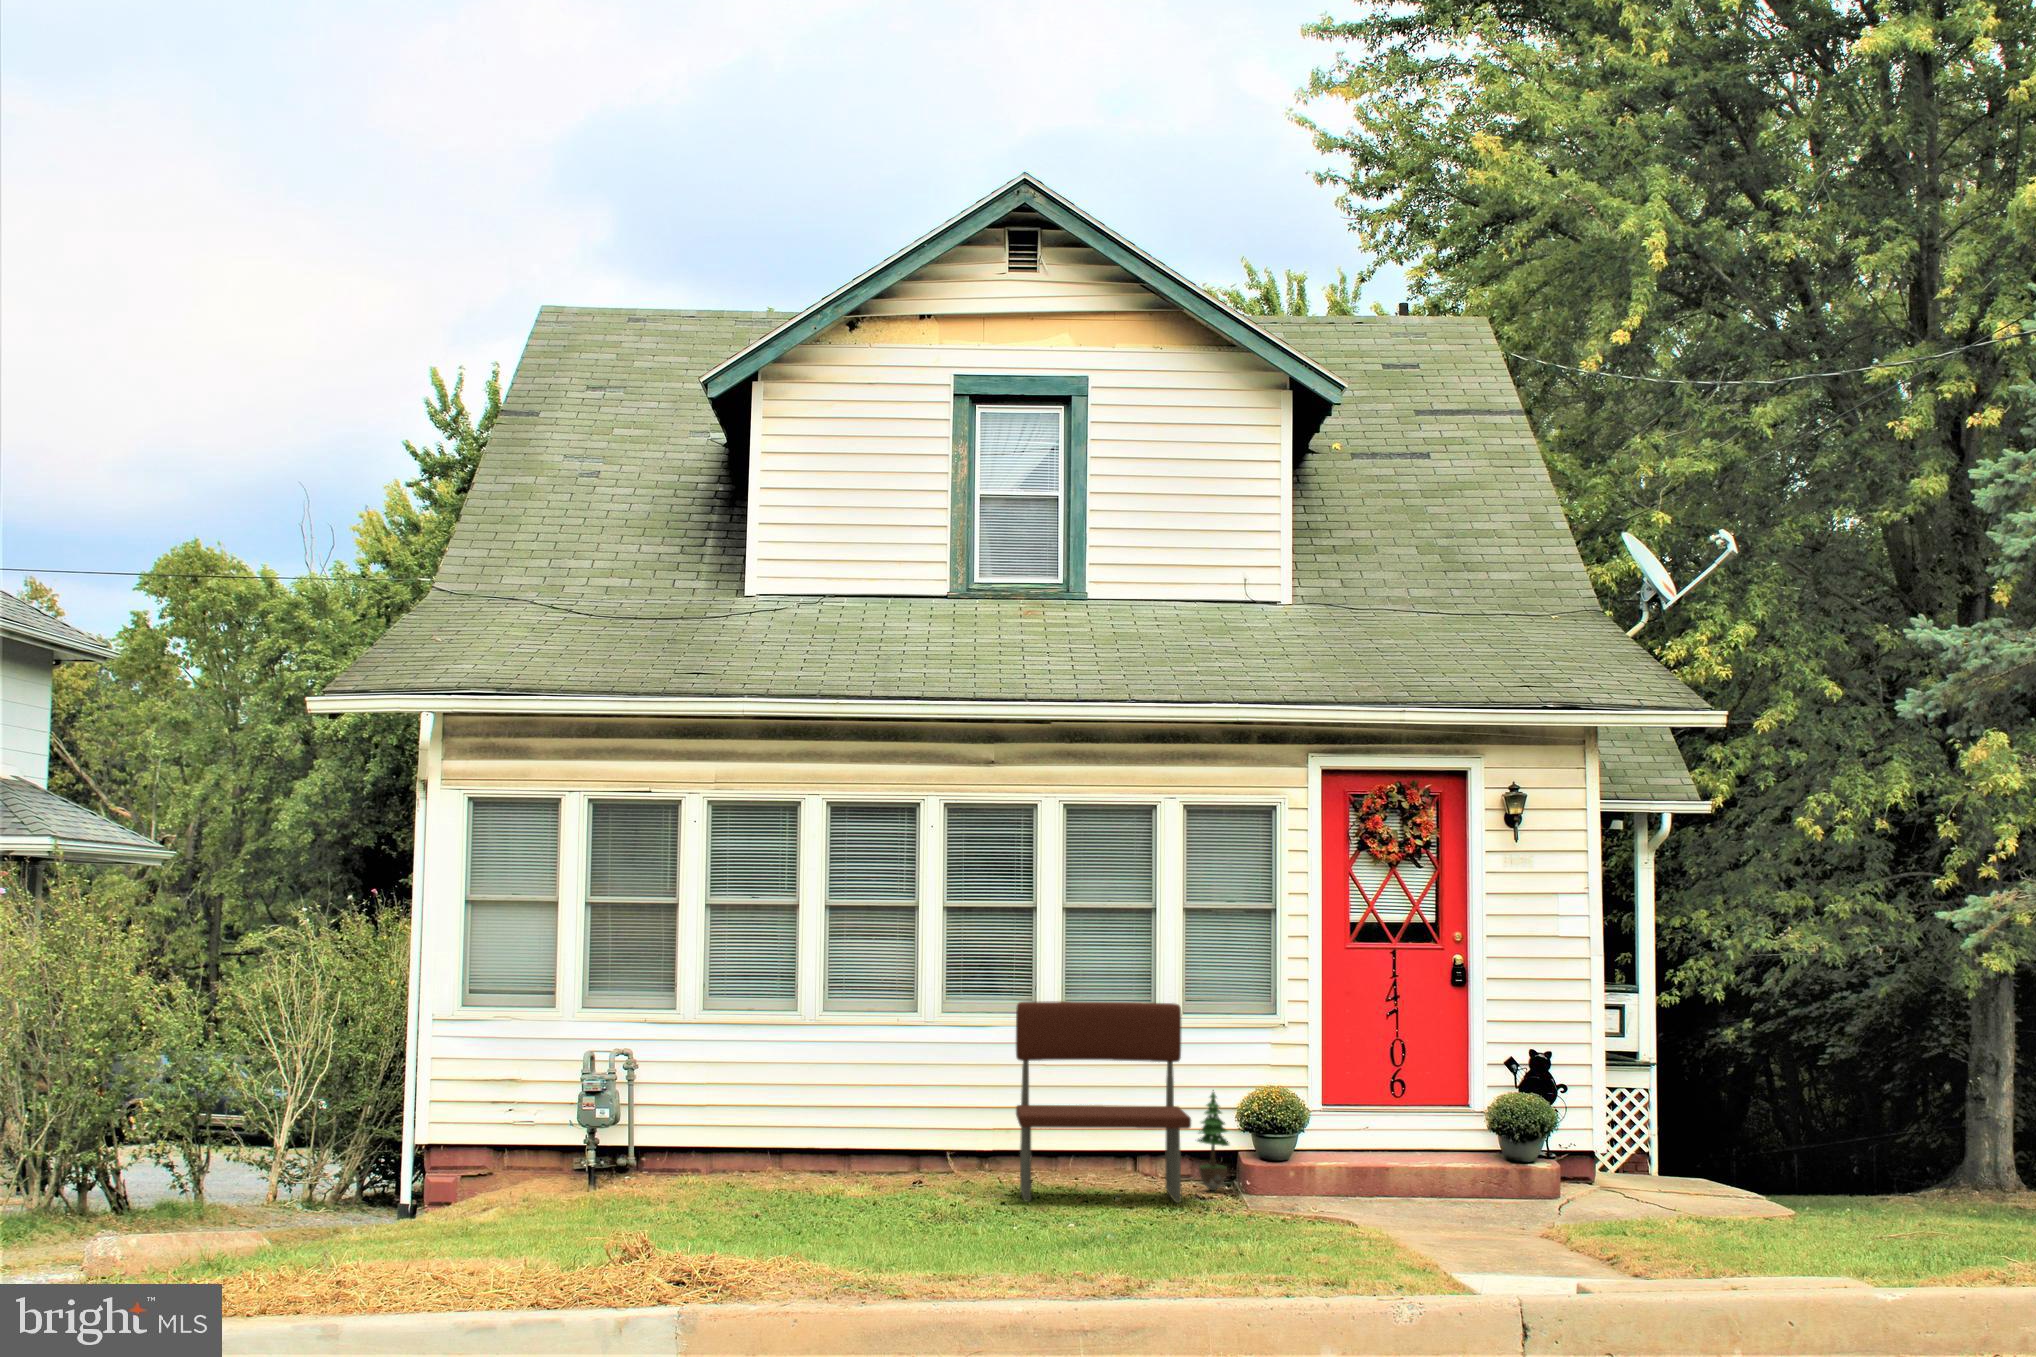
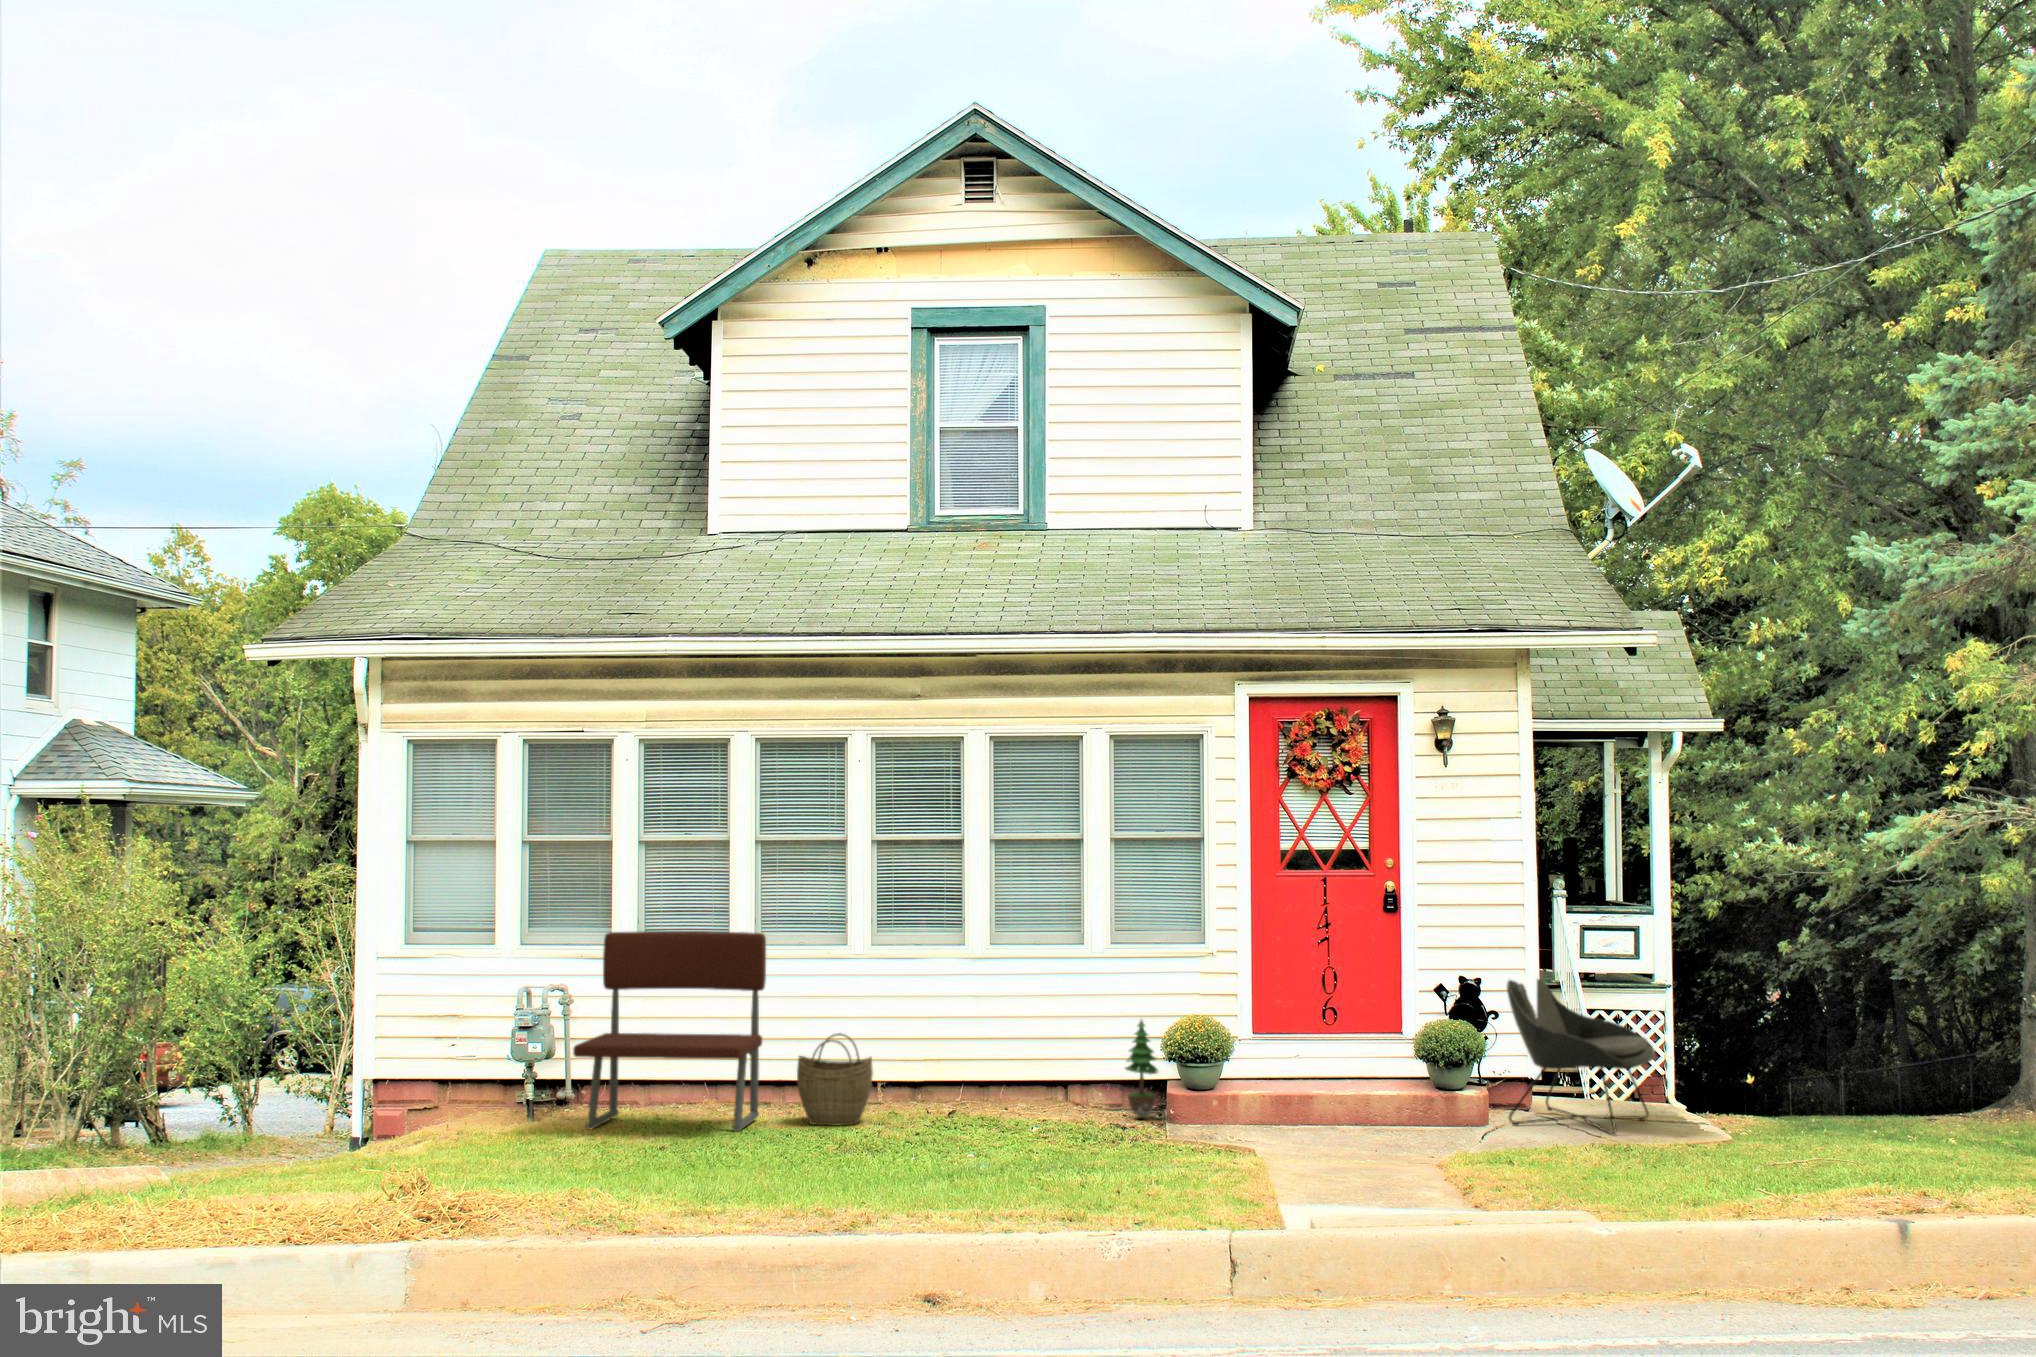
bench: present [1016,1001,1191,1203] -> present [573,931,766,1132]
lounge chair: none [1575,1050,1720,1210] -> present [1507,979,1655,1135]
woven basket: none [869,1102,945,1195] -> present [797,1033,873,1125]

